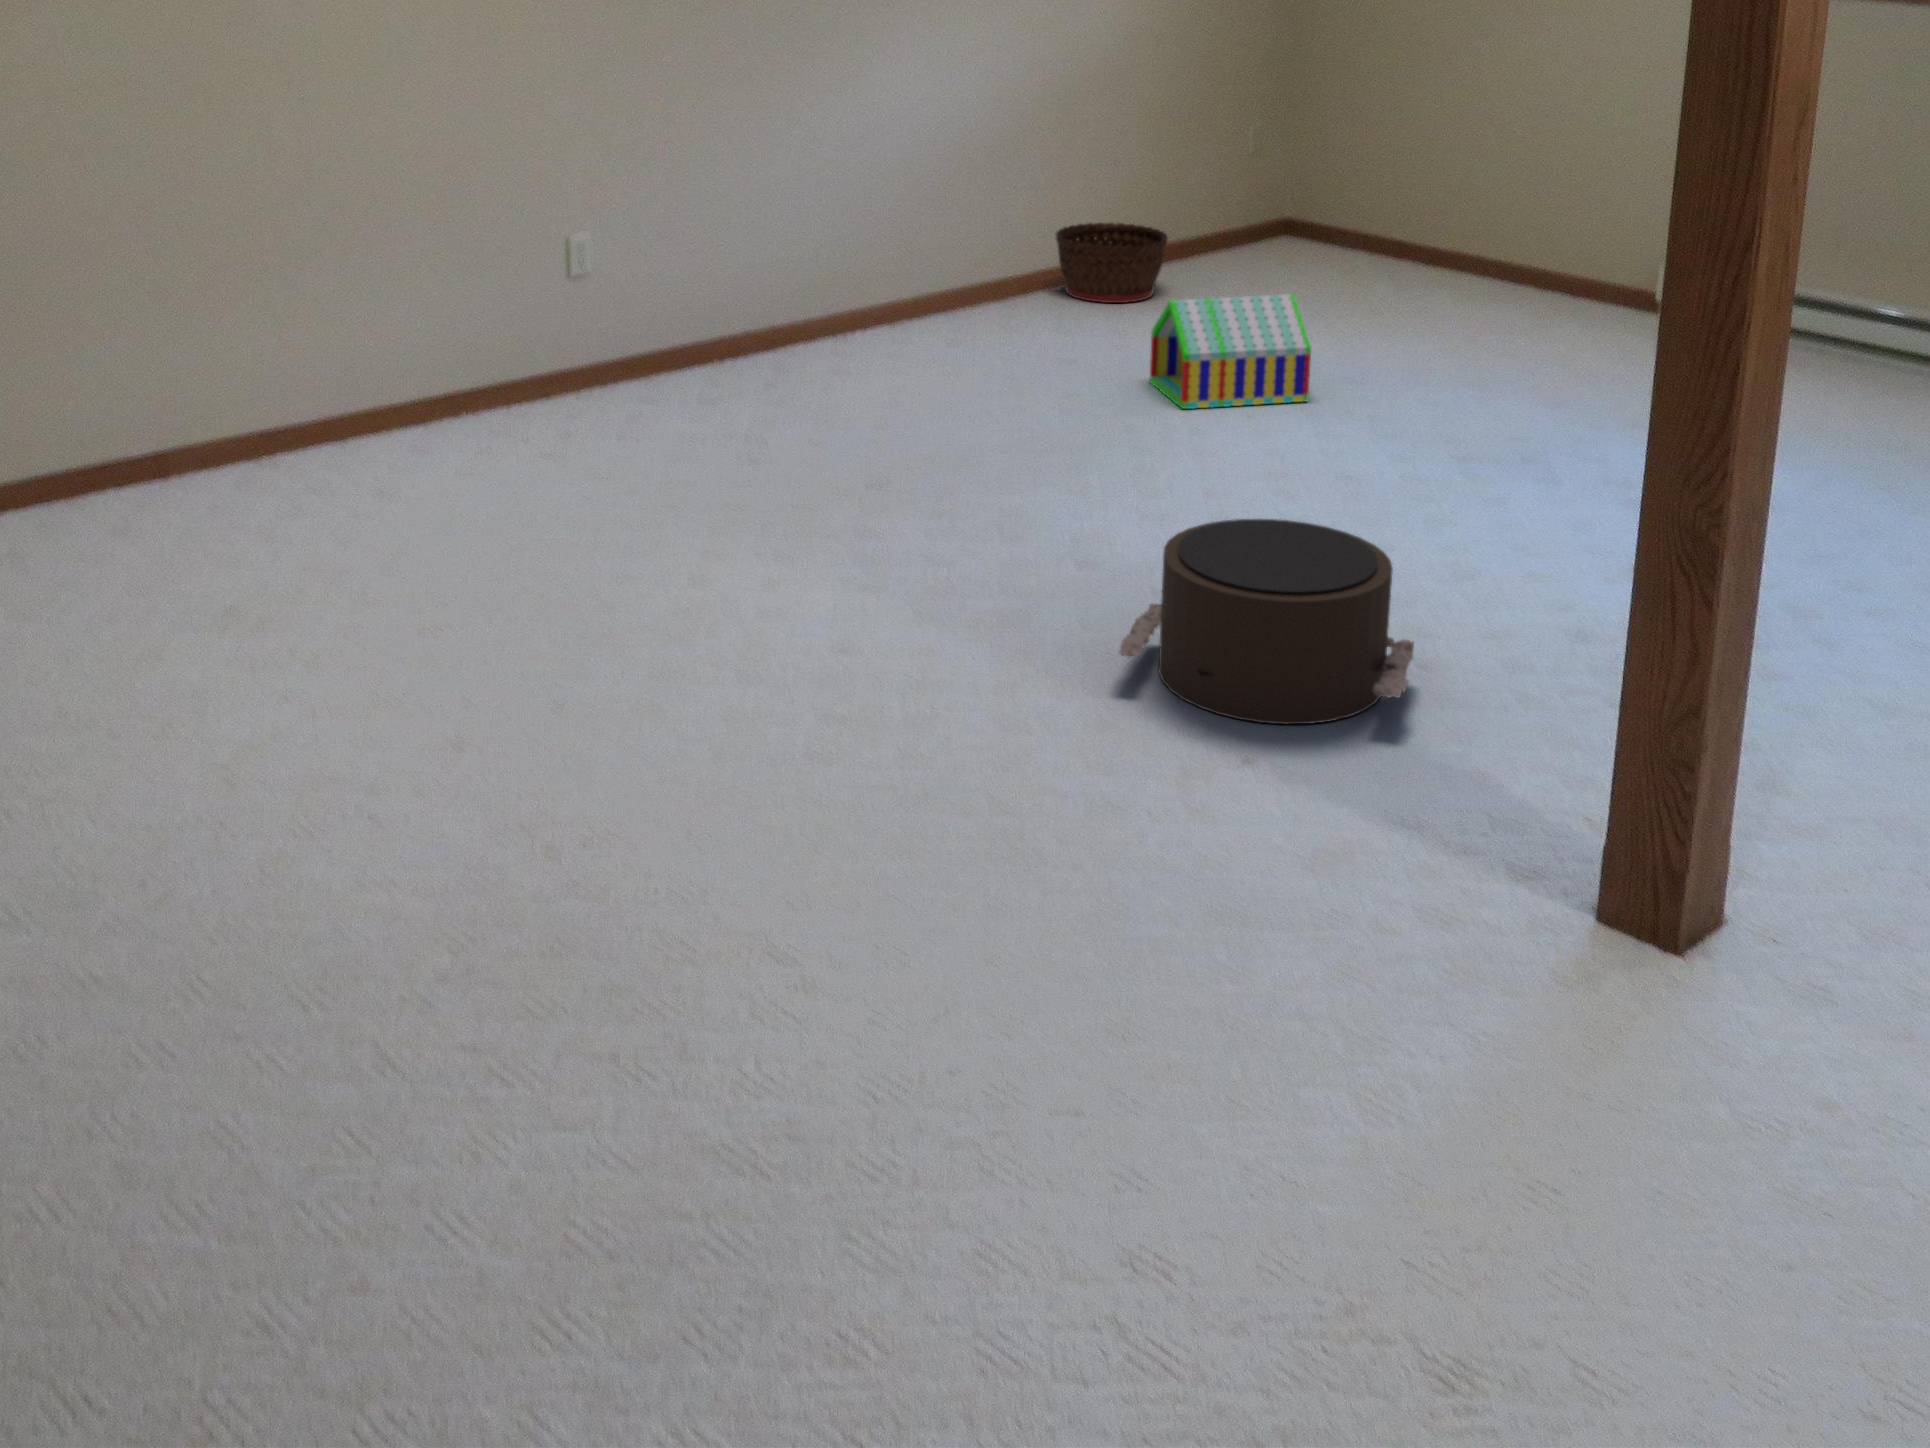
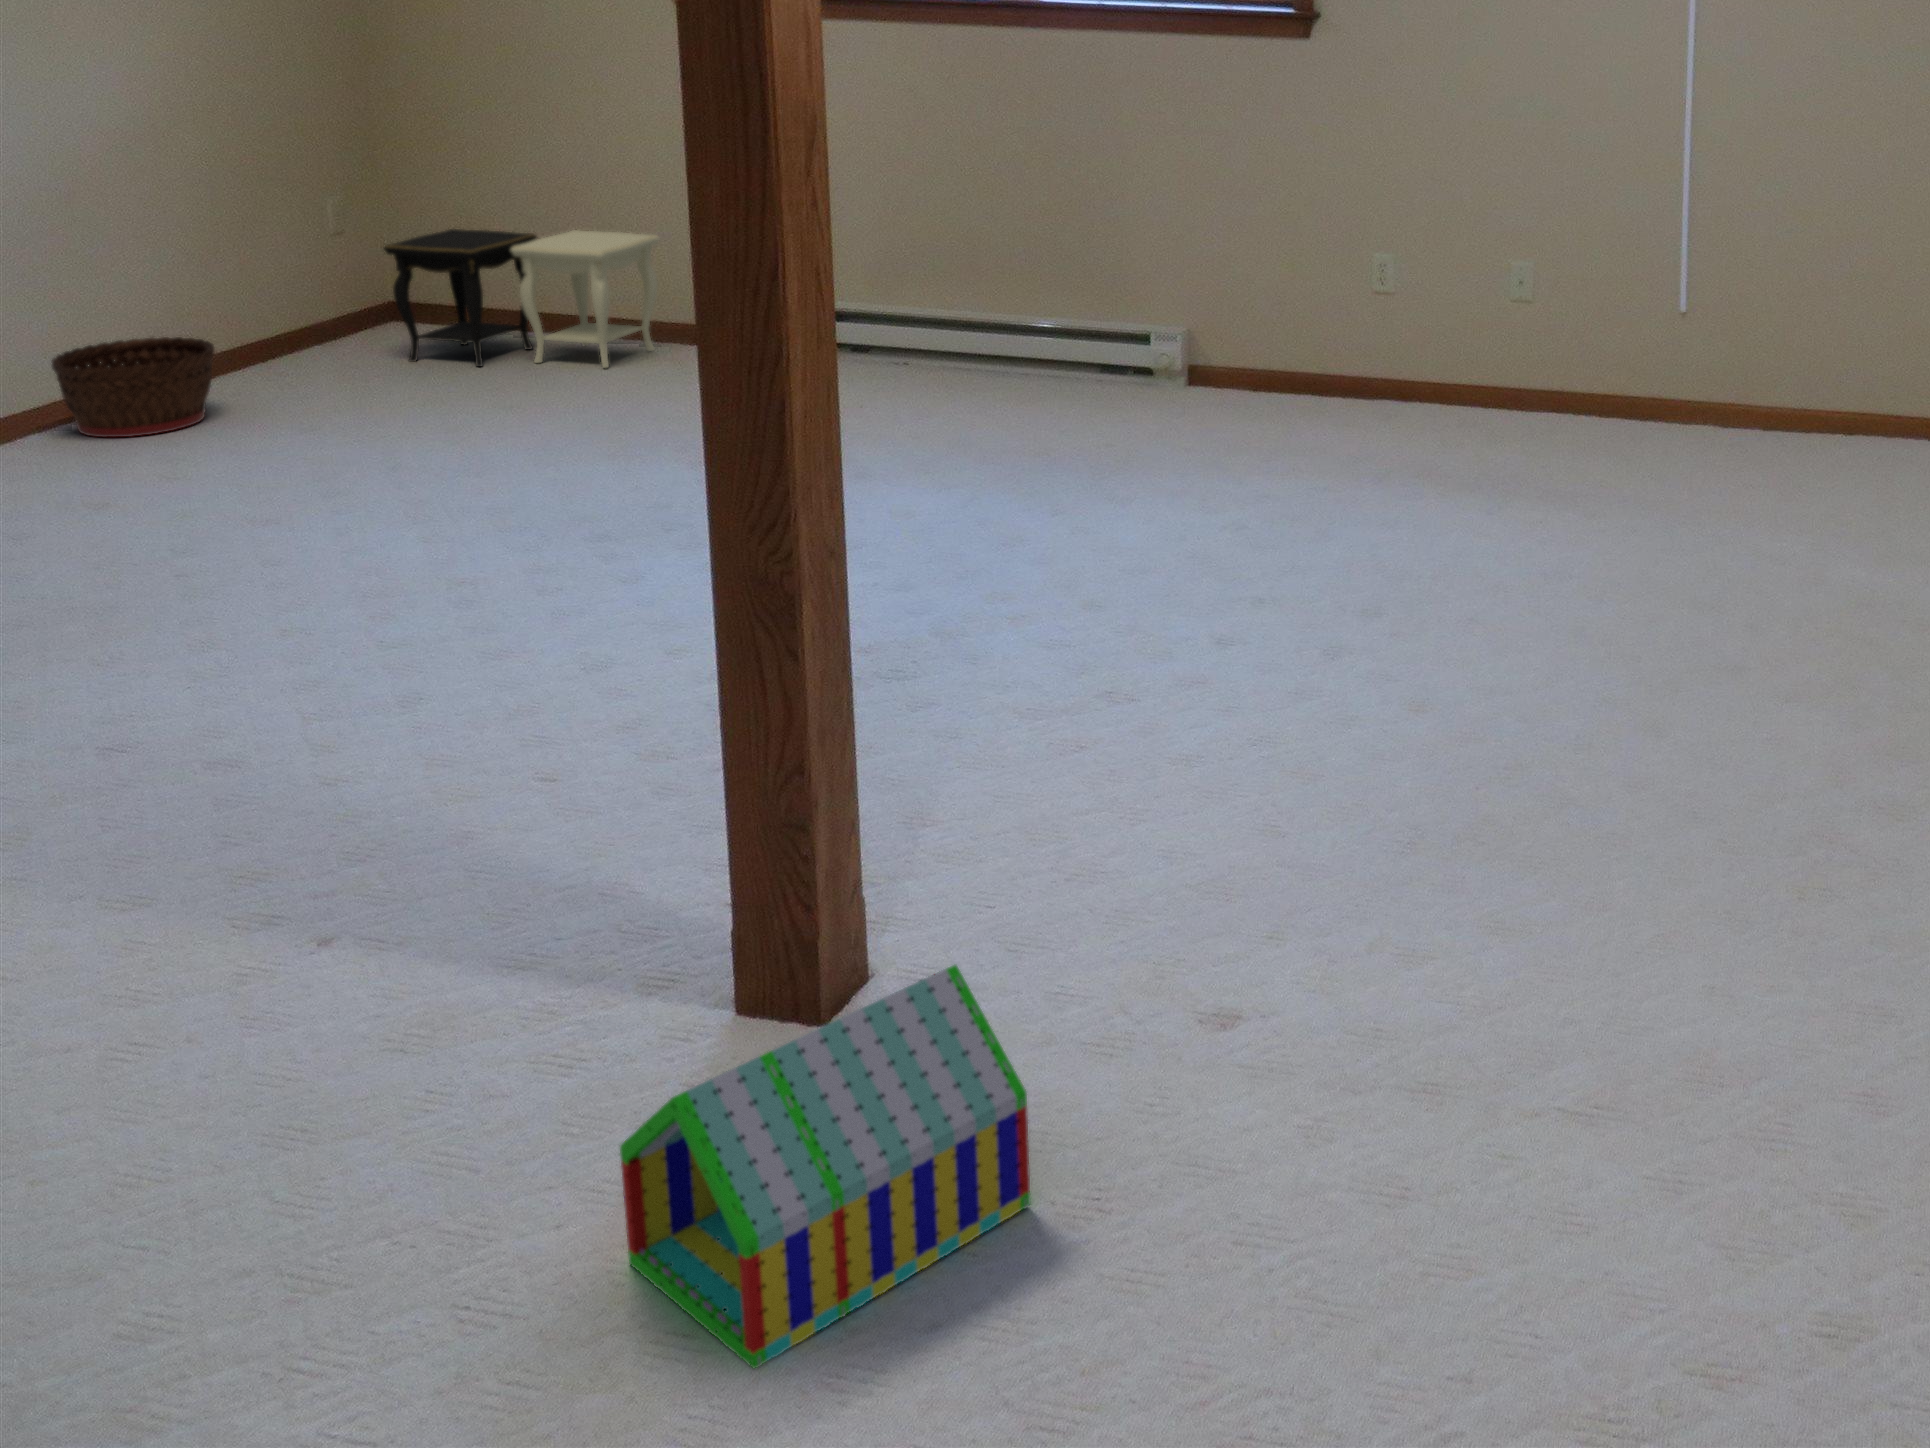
side table: none [1298,156,1530,299] -> present [384,229,659,368]
toy house: present [1150,294,1311,409] -> present [620,965,1030,1368]
pouf: present [1119,519,1414,724] -> none [115,653,520,910]

